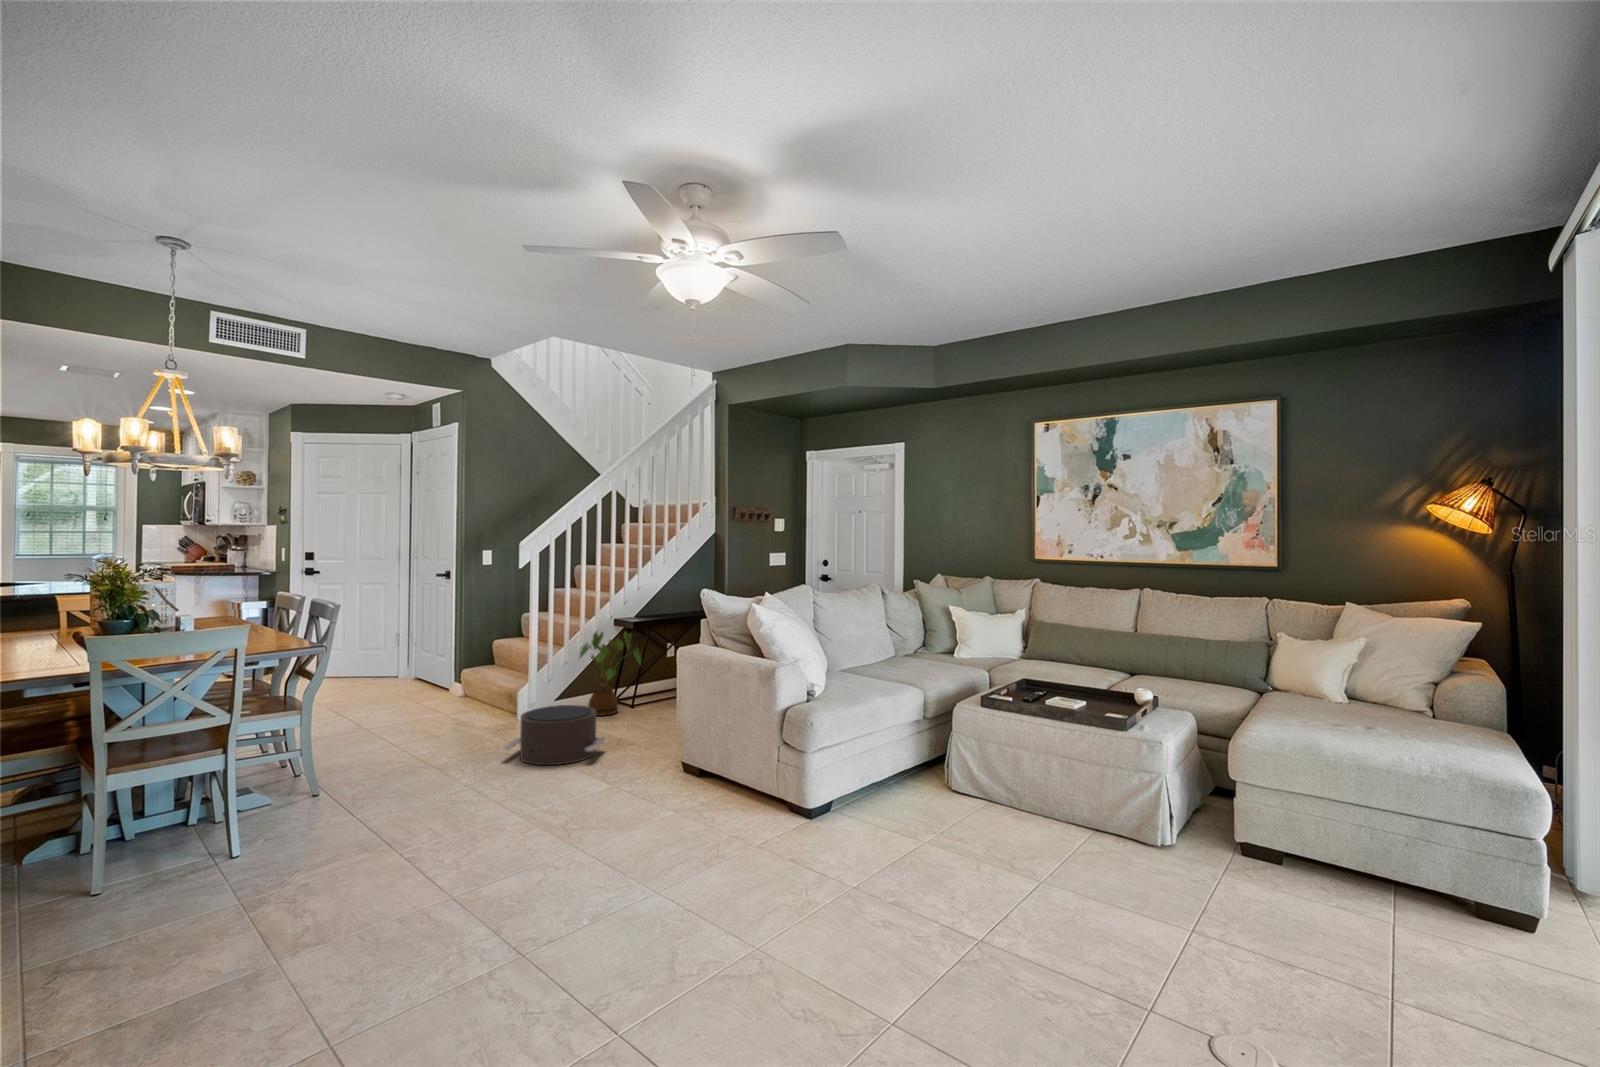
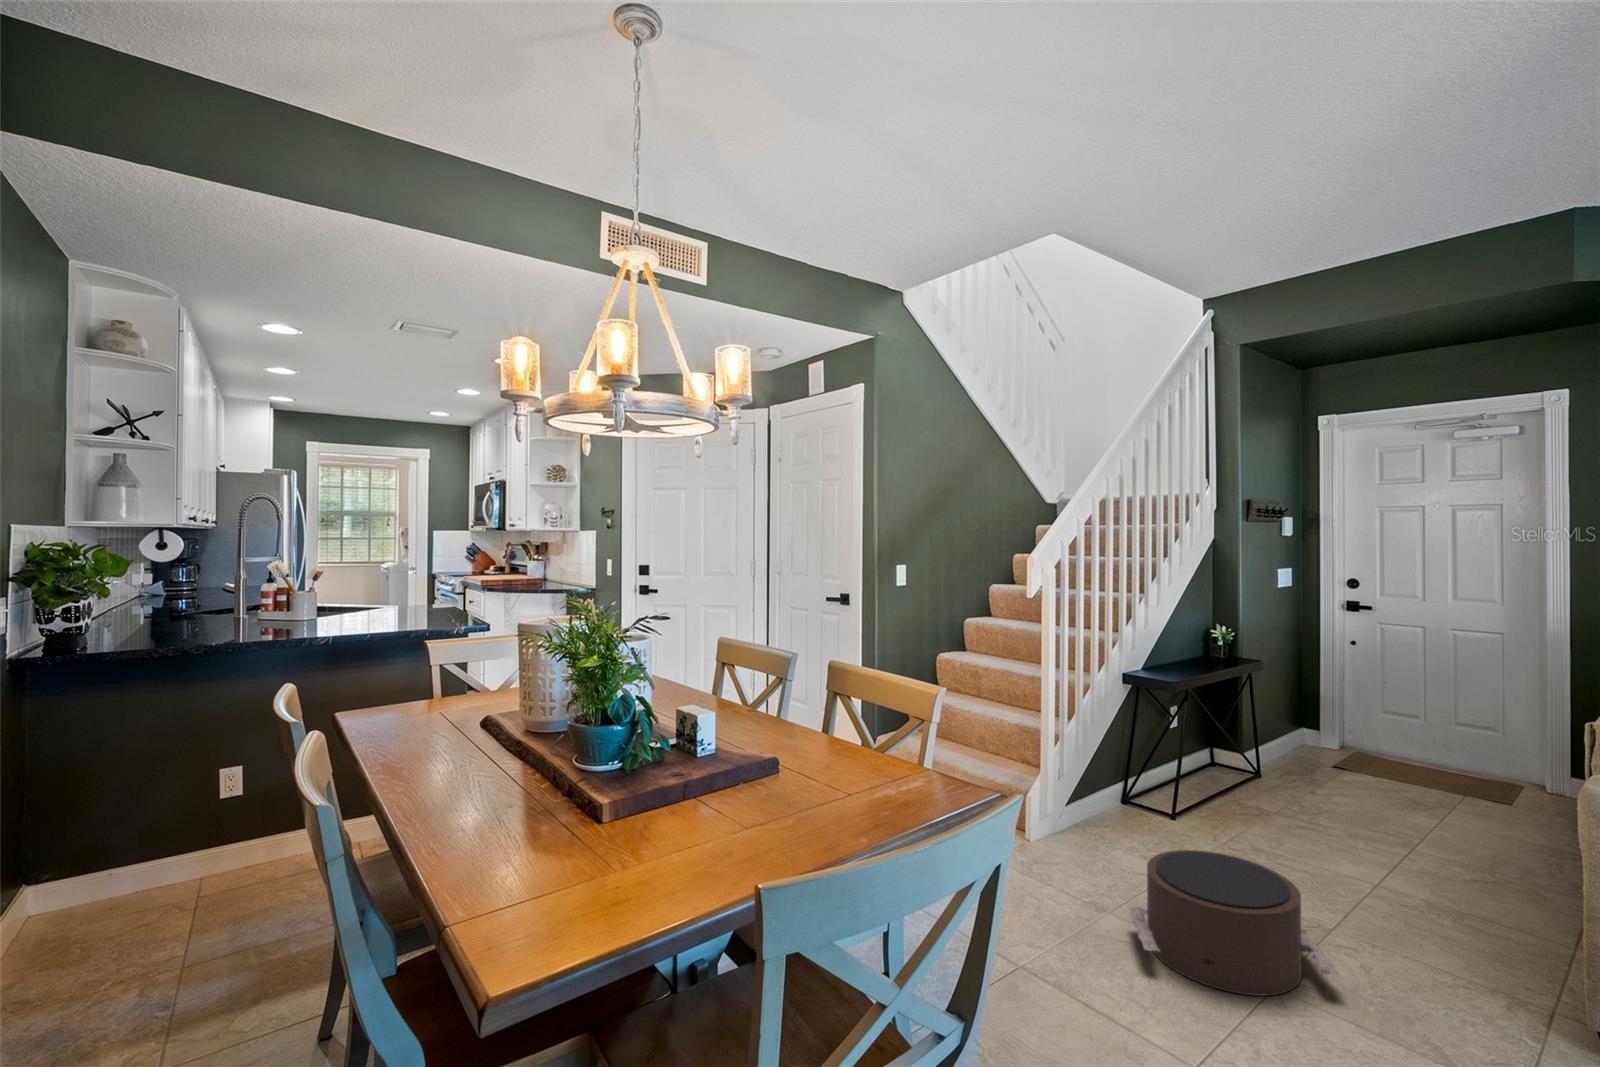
house plant: present [580,632,641,716] -> none [1103,694,1219,837]

